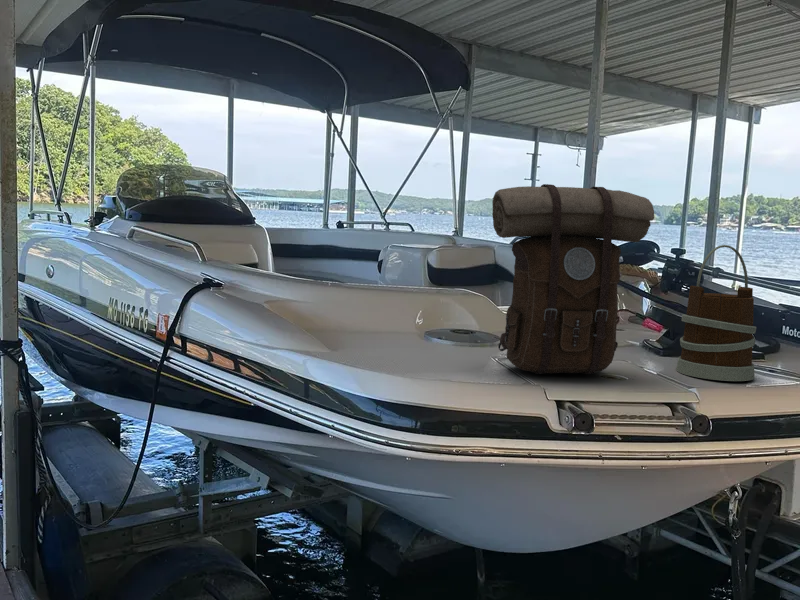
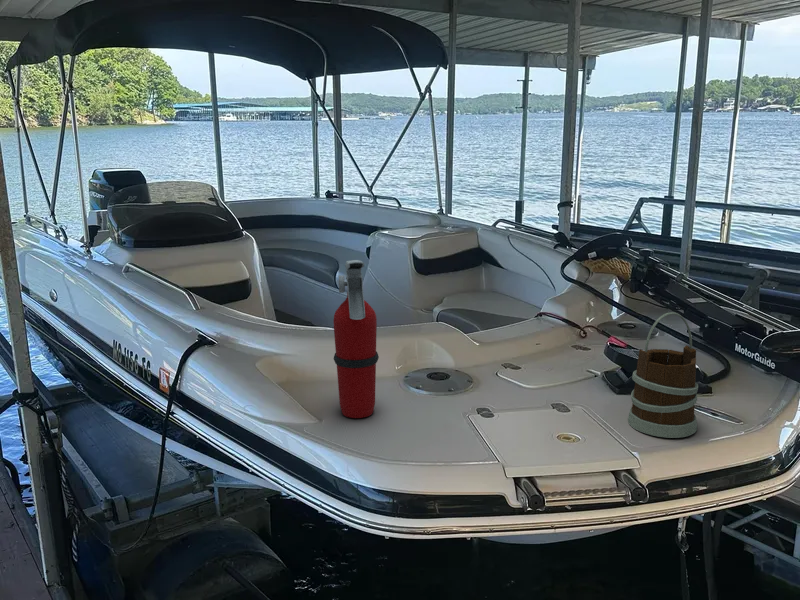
fire extinguisher: none [354,166,403,352] -> present [334,260,379,418]
backpack: present [492,184,654,374] -> none [454,275,602,444]

